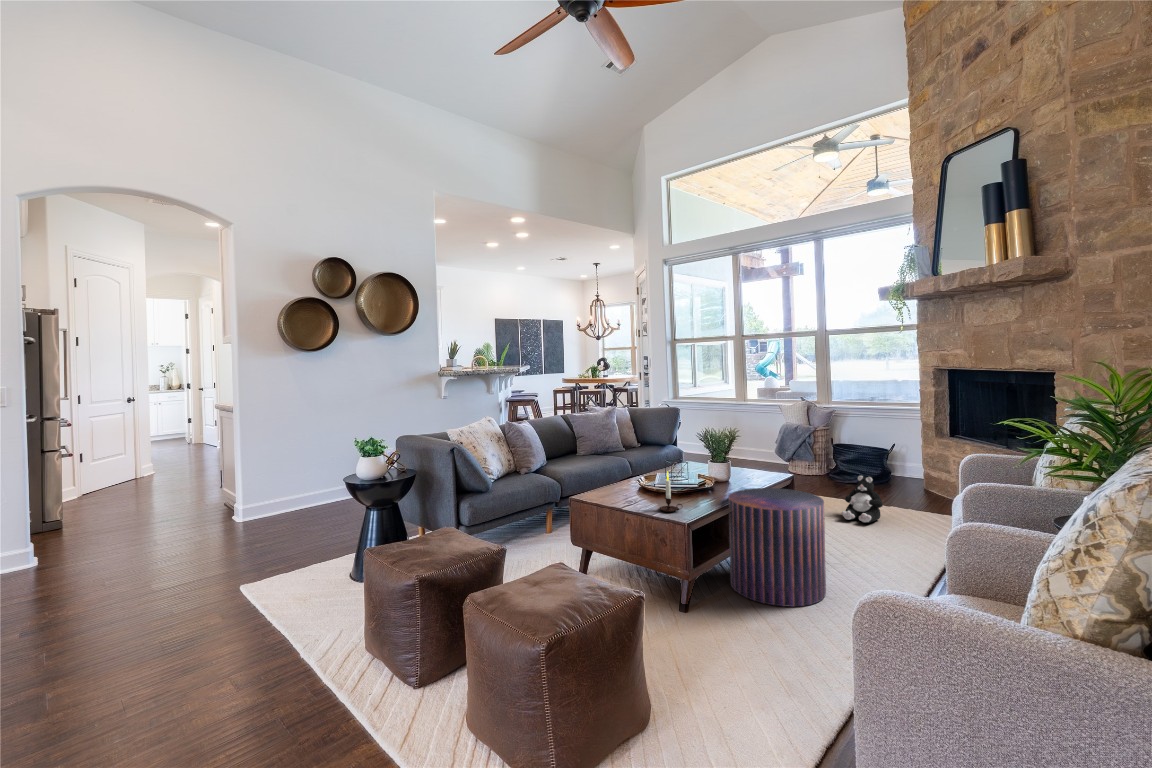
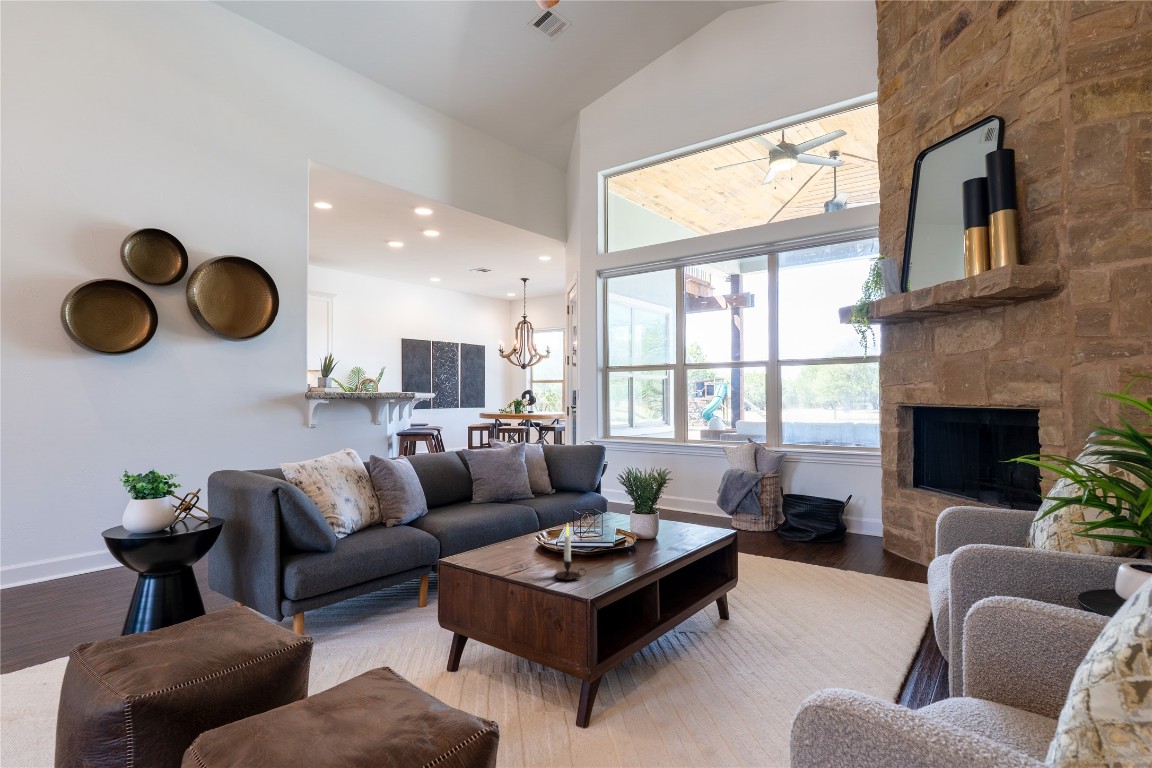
plush toy: present [842,475,883,523] -> none [794,532,842,593]
pouf: present [728,488,826,607] -> none [649,548,773,714]

